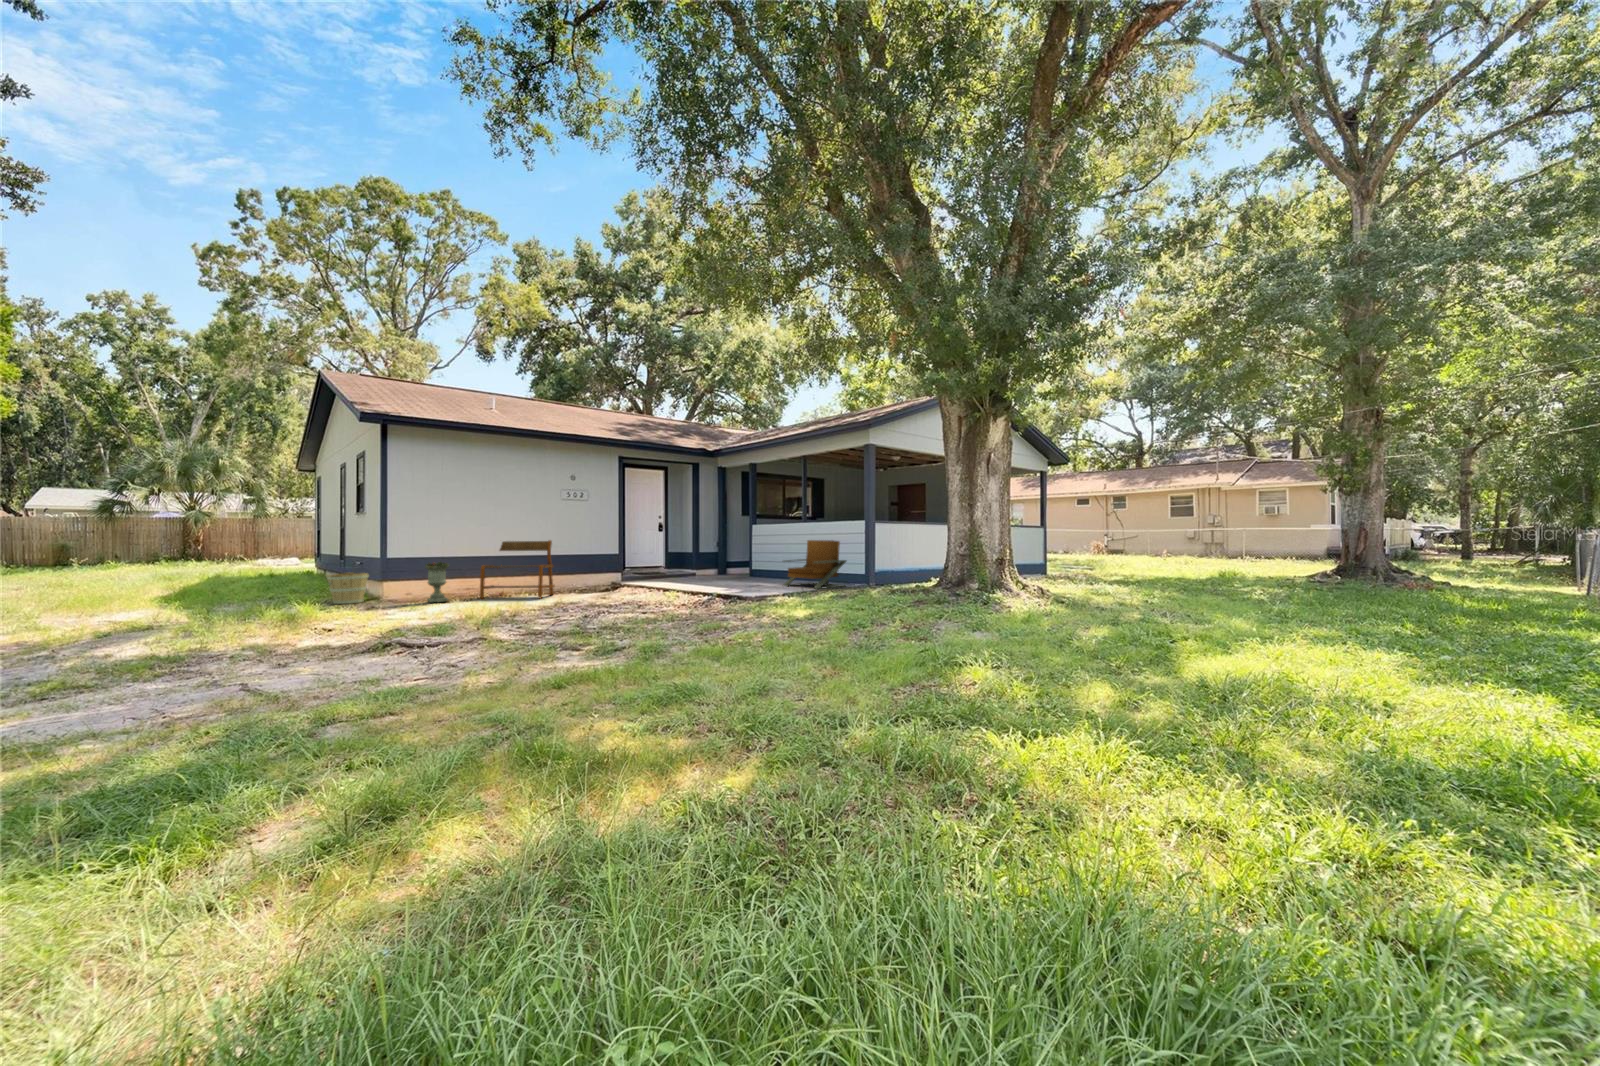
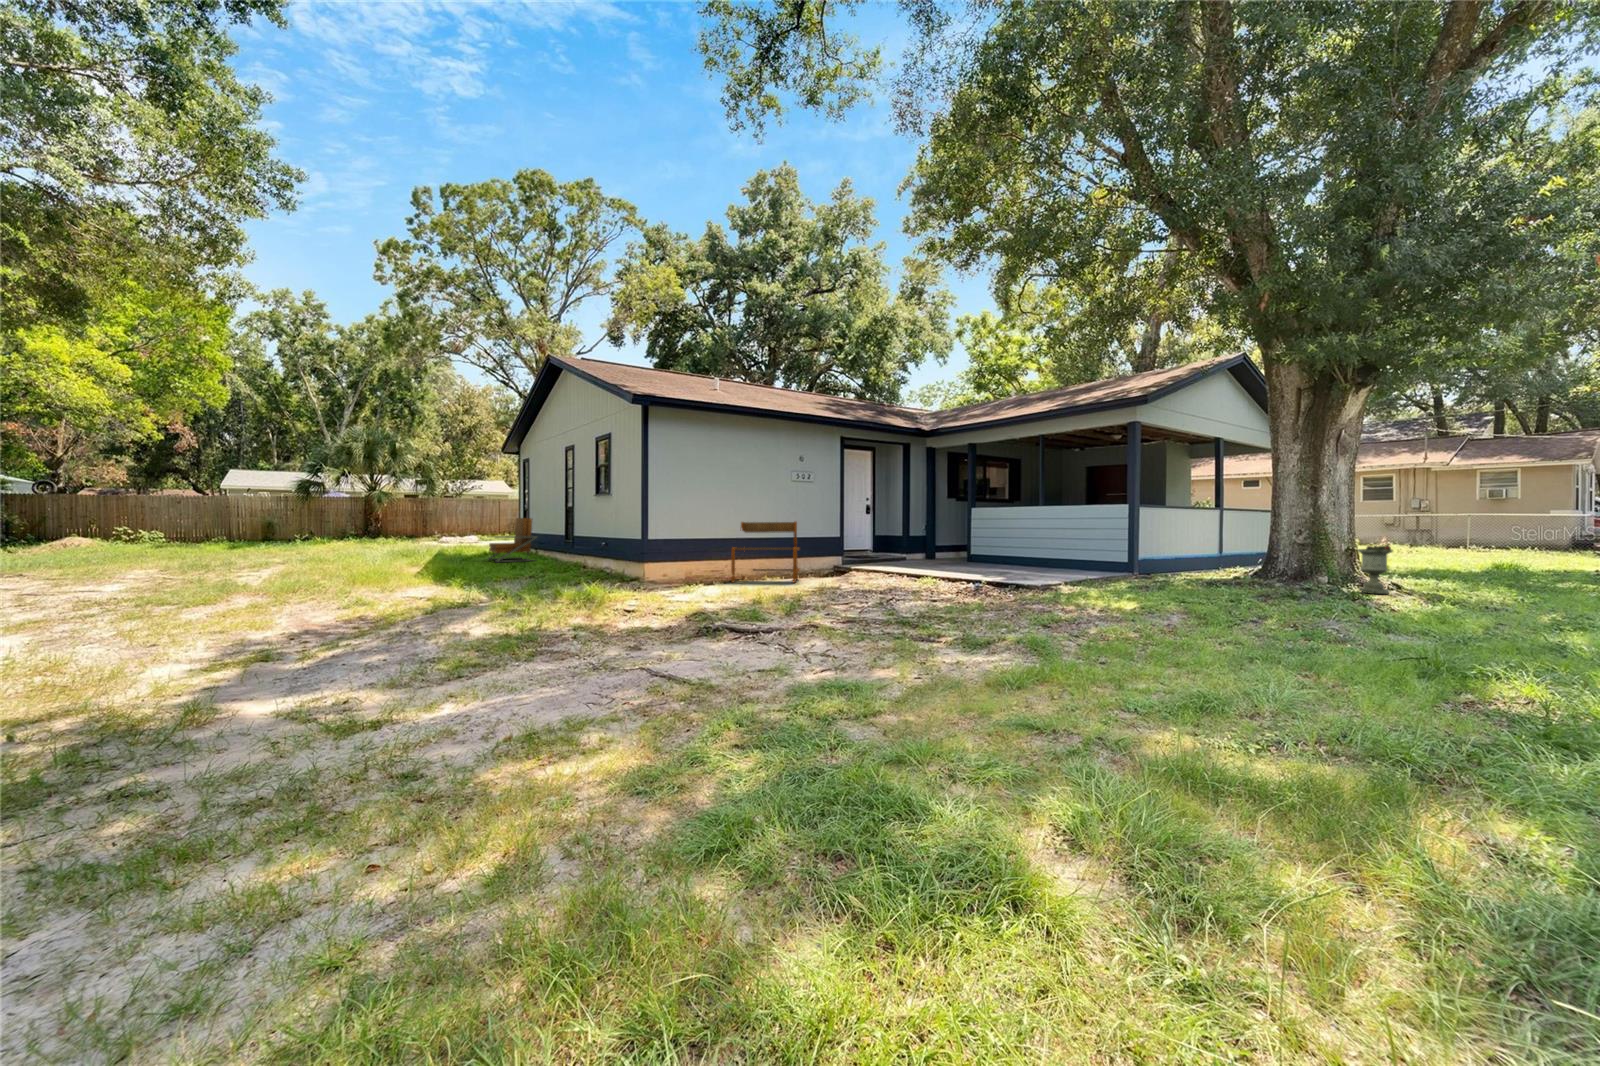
lounge chair: present [783,540,846,589] -> present [488,518,537,562]
planter: present [425,562,449,603] -> present [1358,544,1393,594]
wooden bucket: present [327,572,368,604] -> none [586,553,623,586]

